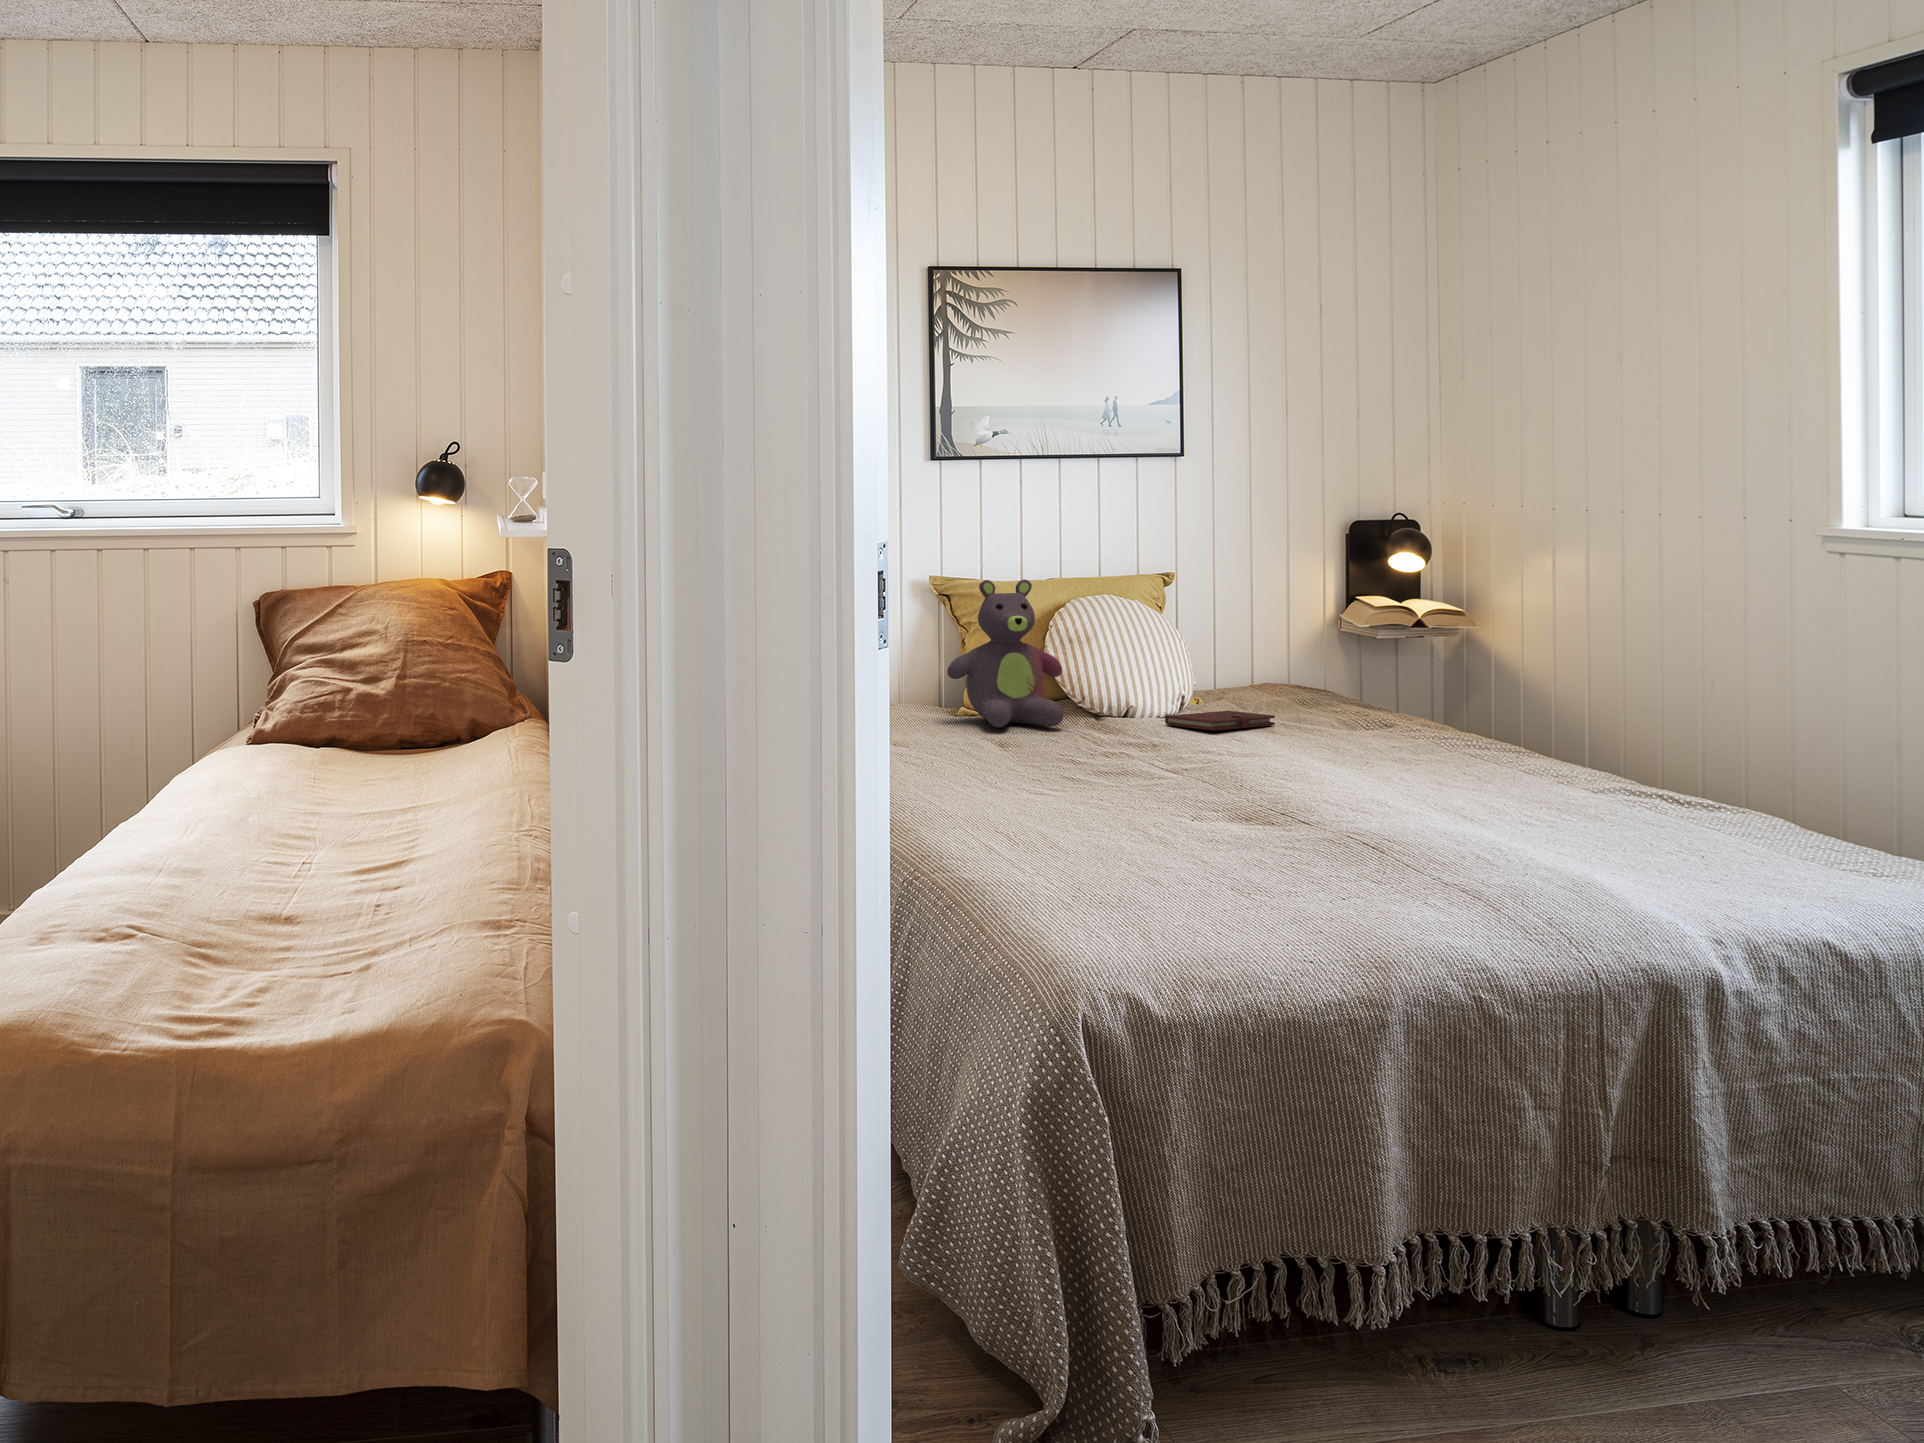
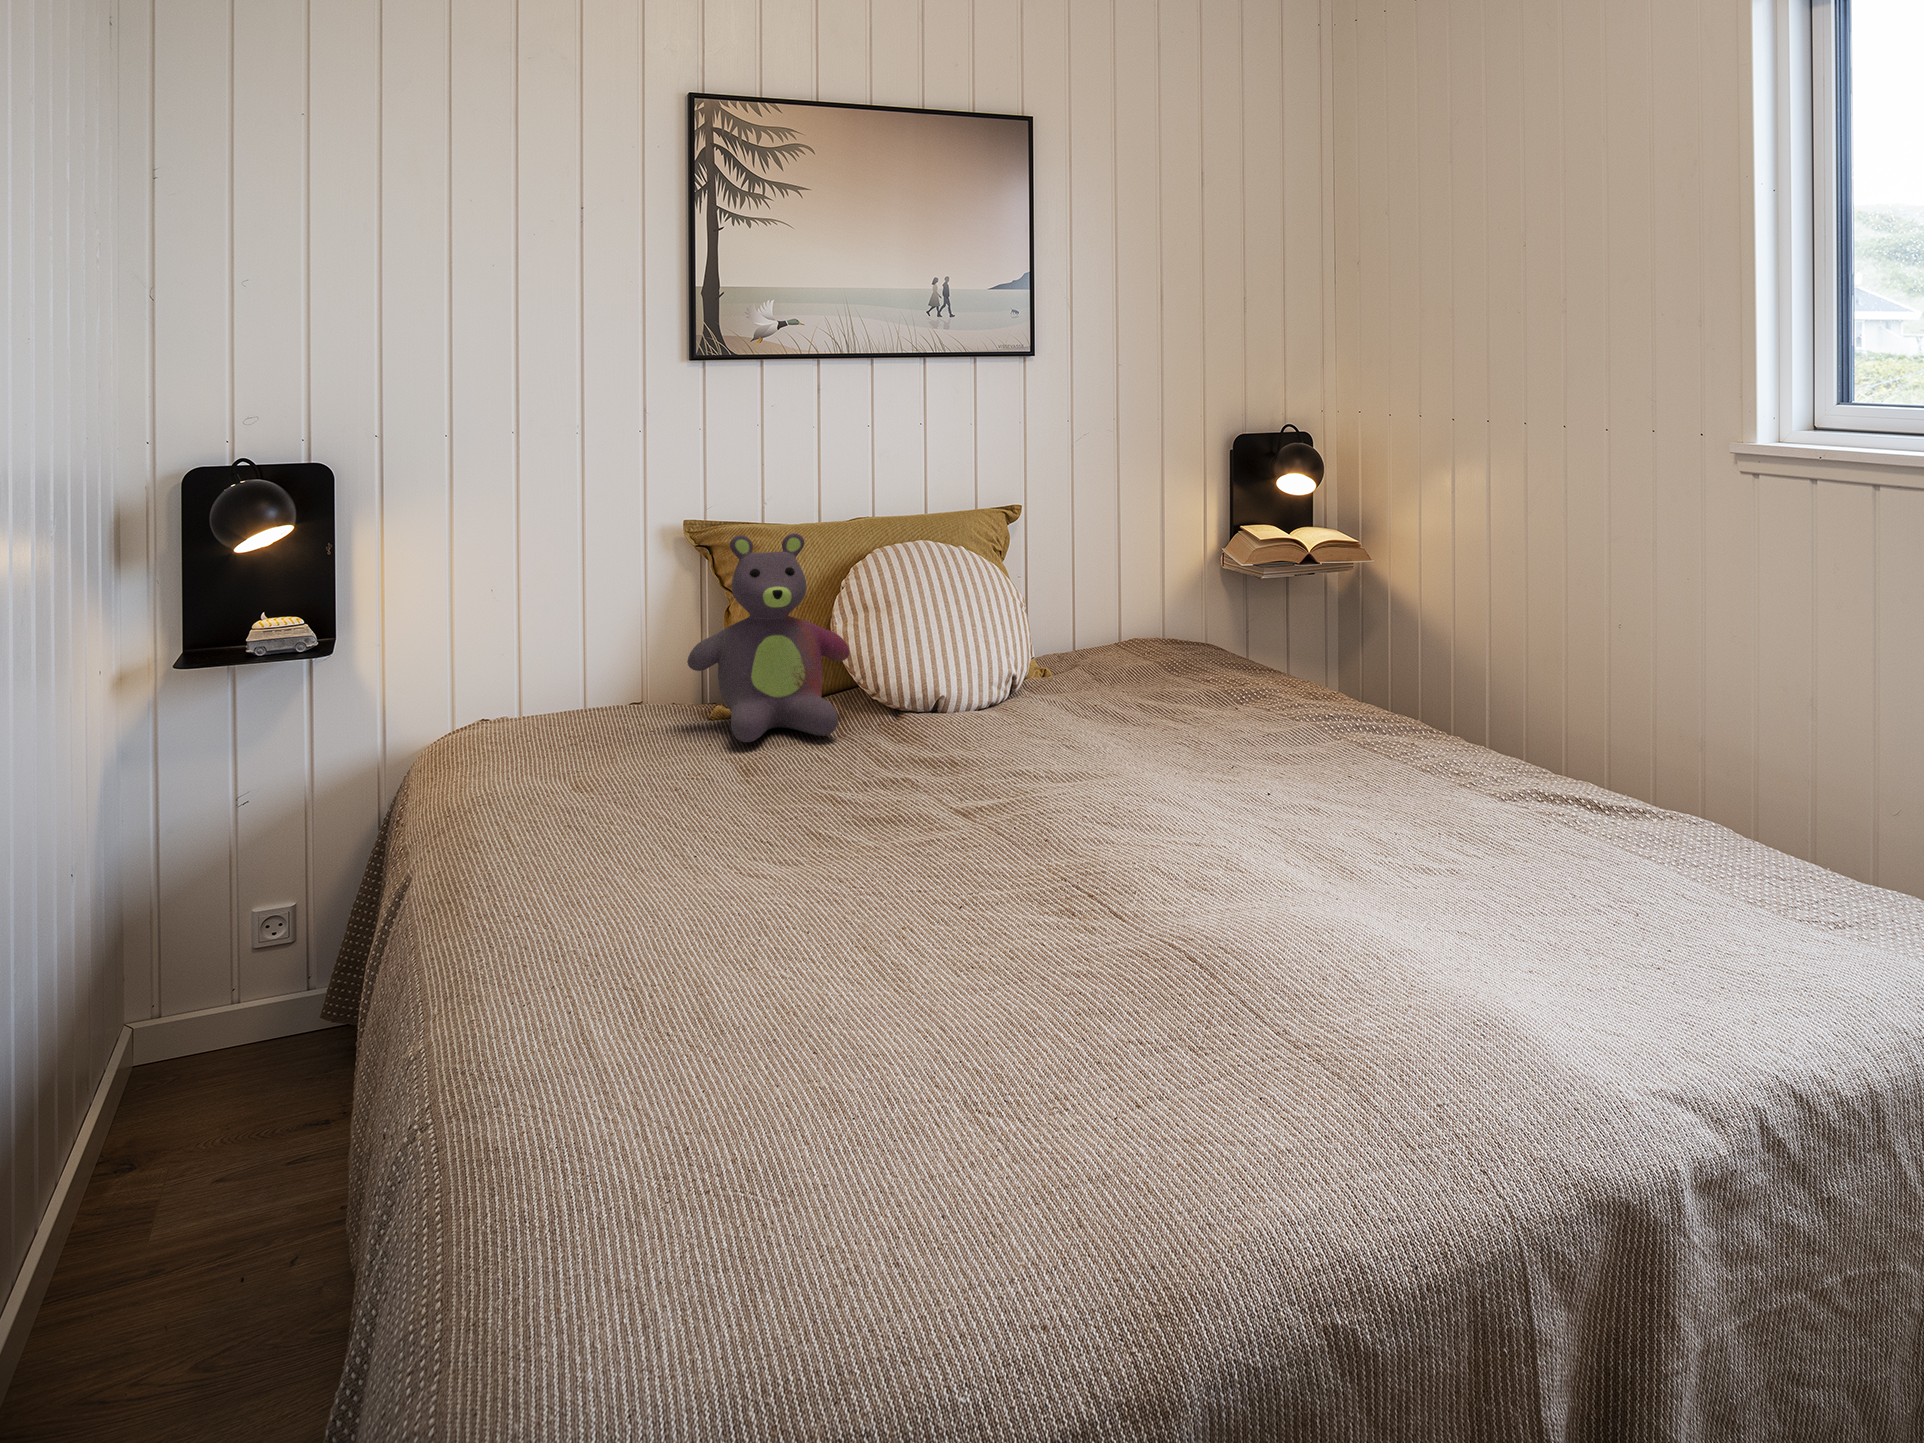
notebook: present [1165,711,1275,731] -> none [977,697,1113,737]

